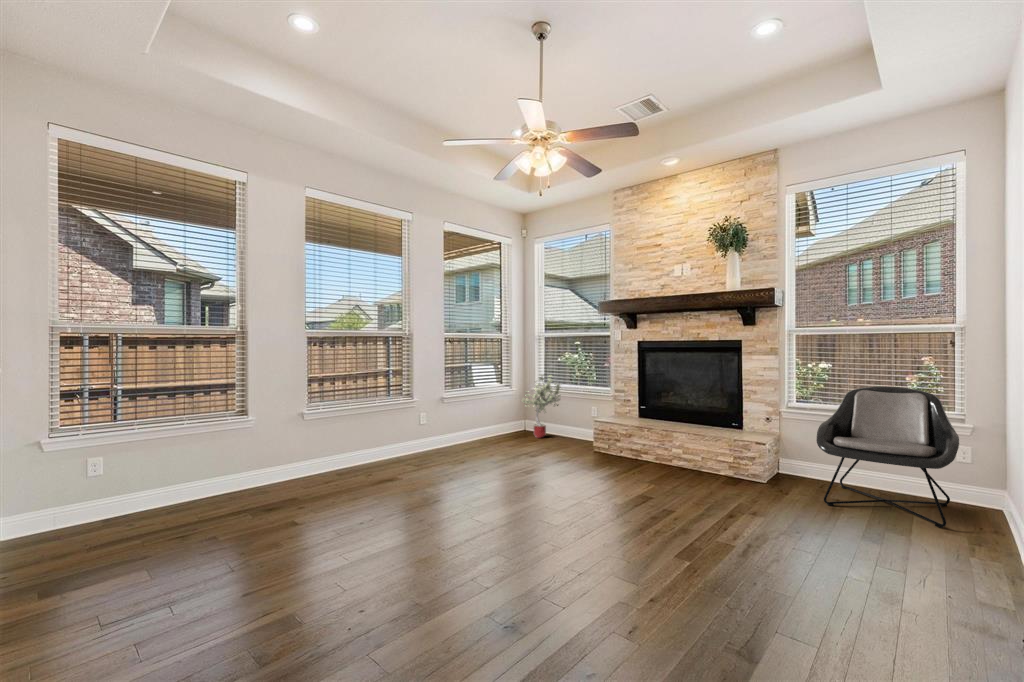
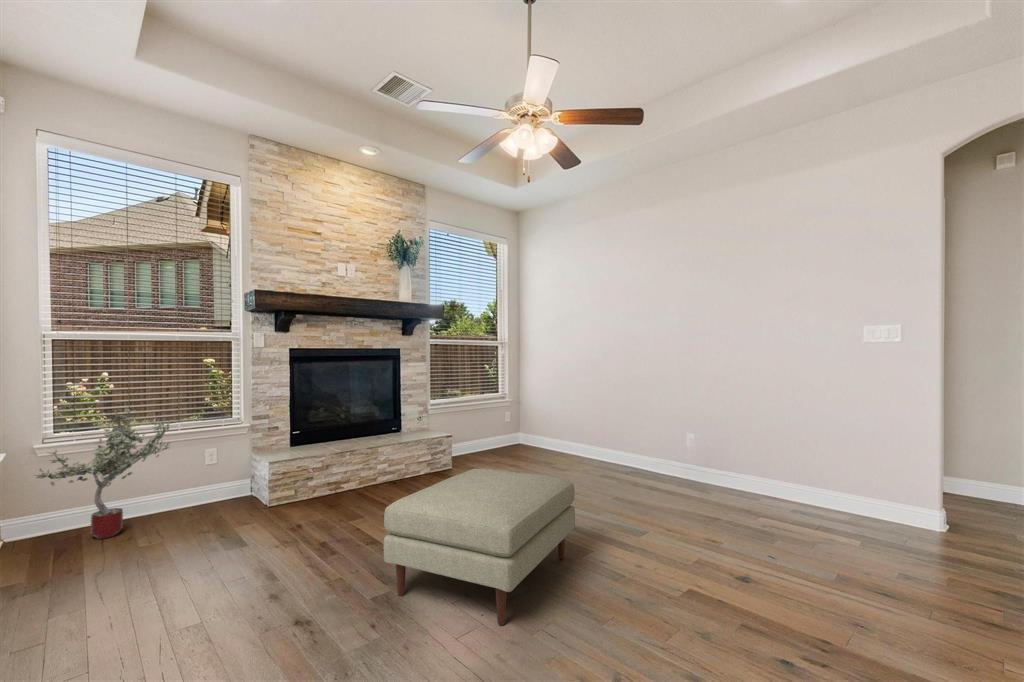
lounge chair: present [816,386,959,528] -> none [468,380,551,465]
ottoman: none [421,435,561,527] -> present [383,469,575,625]

